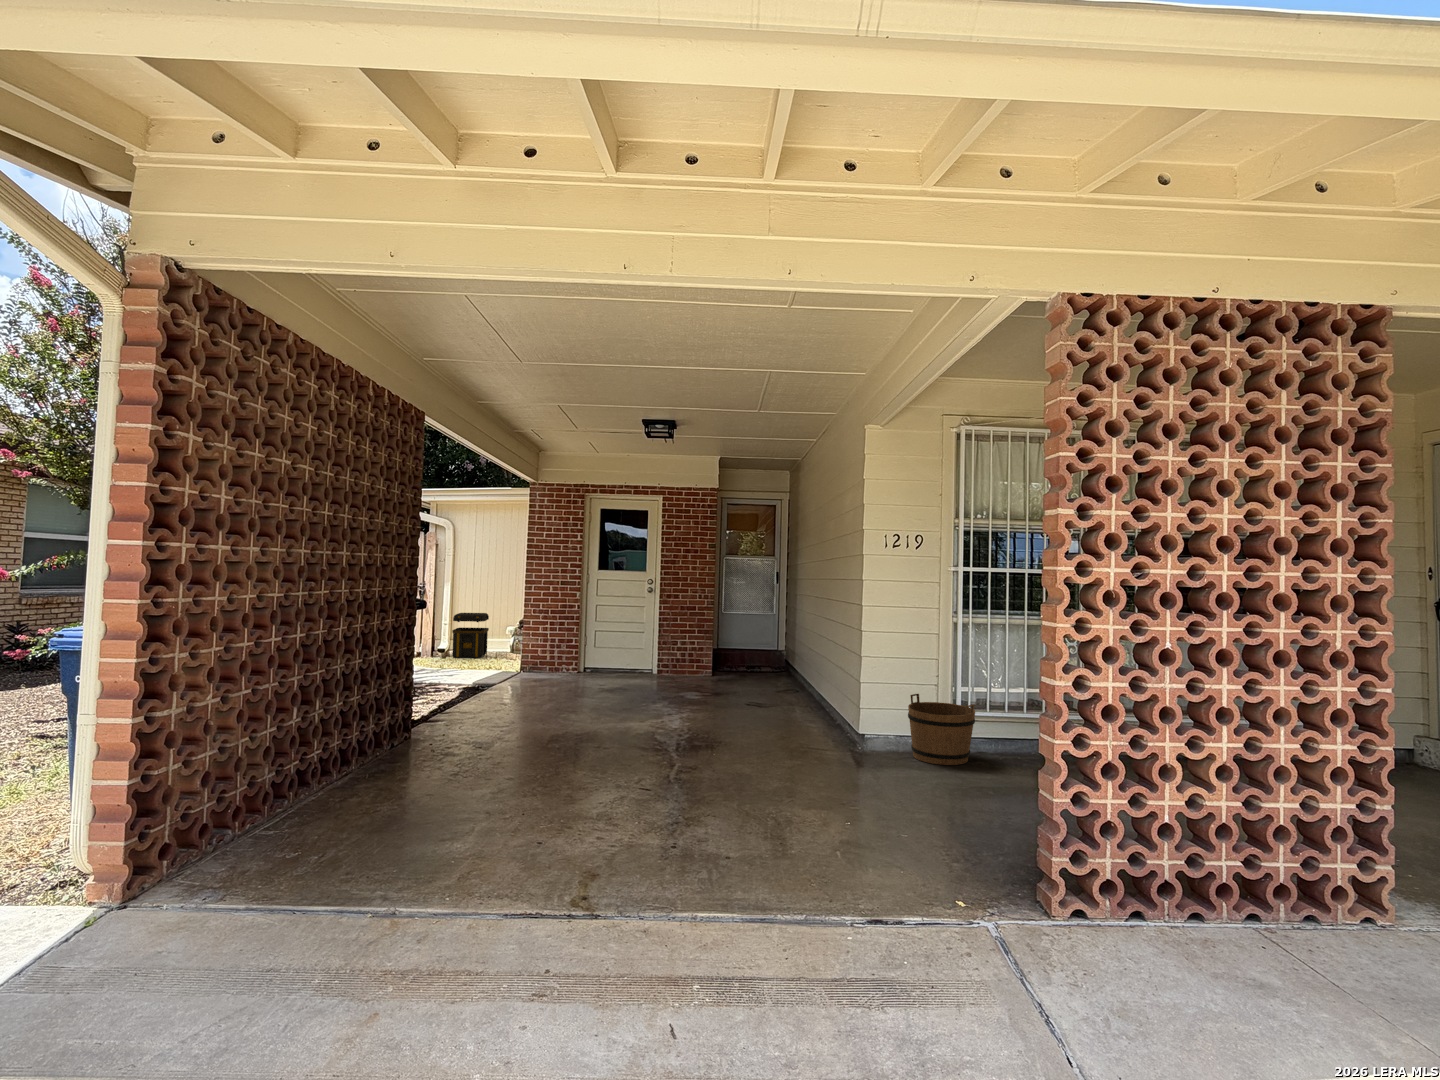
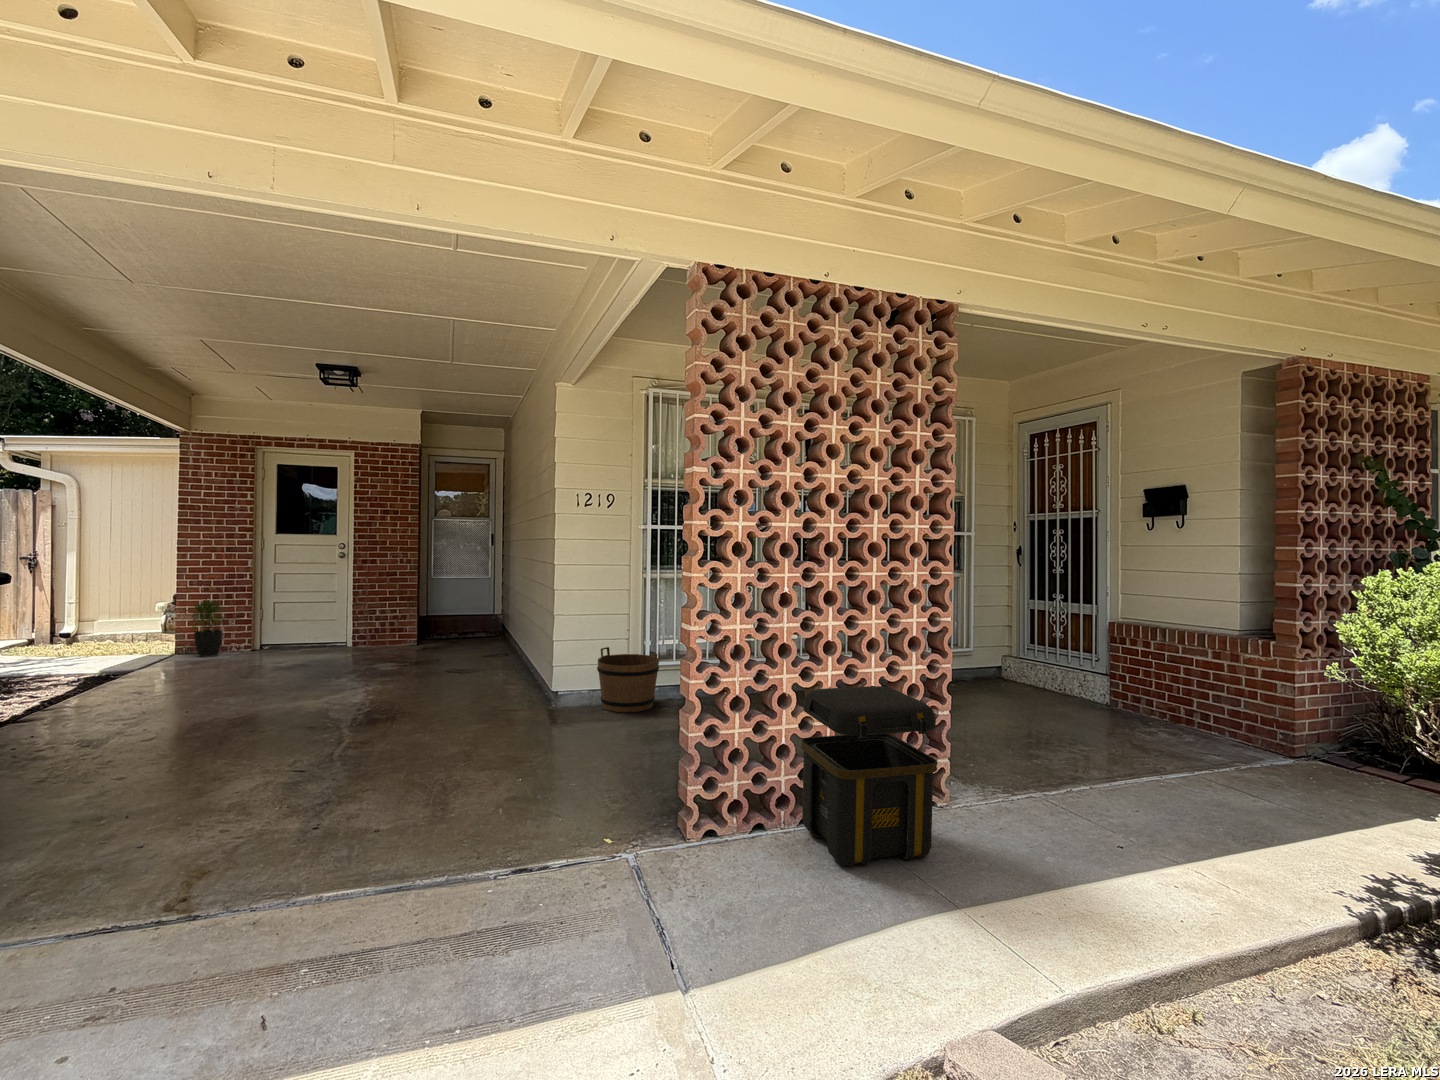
toolbox: present [452,613,489,658] -> present [801,686,937,867]
potted plant: none [530,625,560,677] -> present [189,599,224,657]

